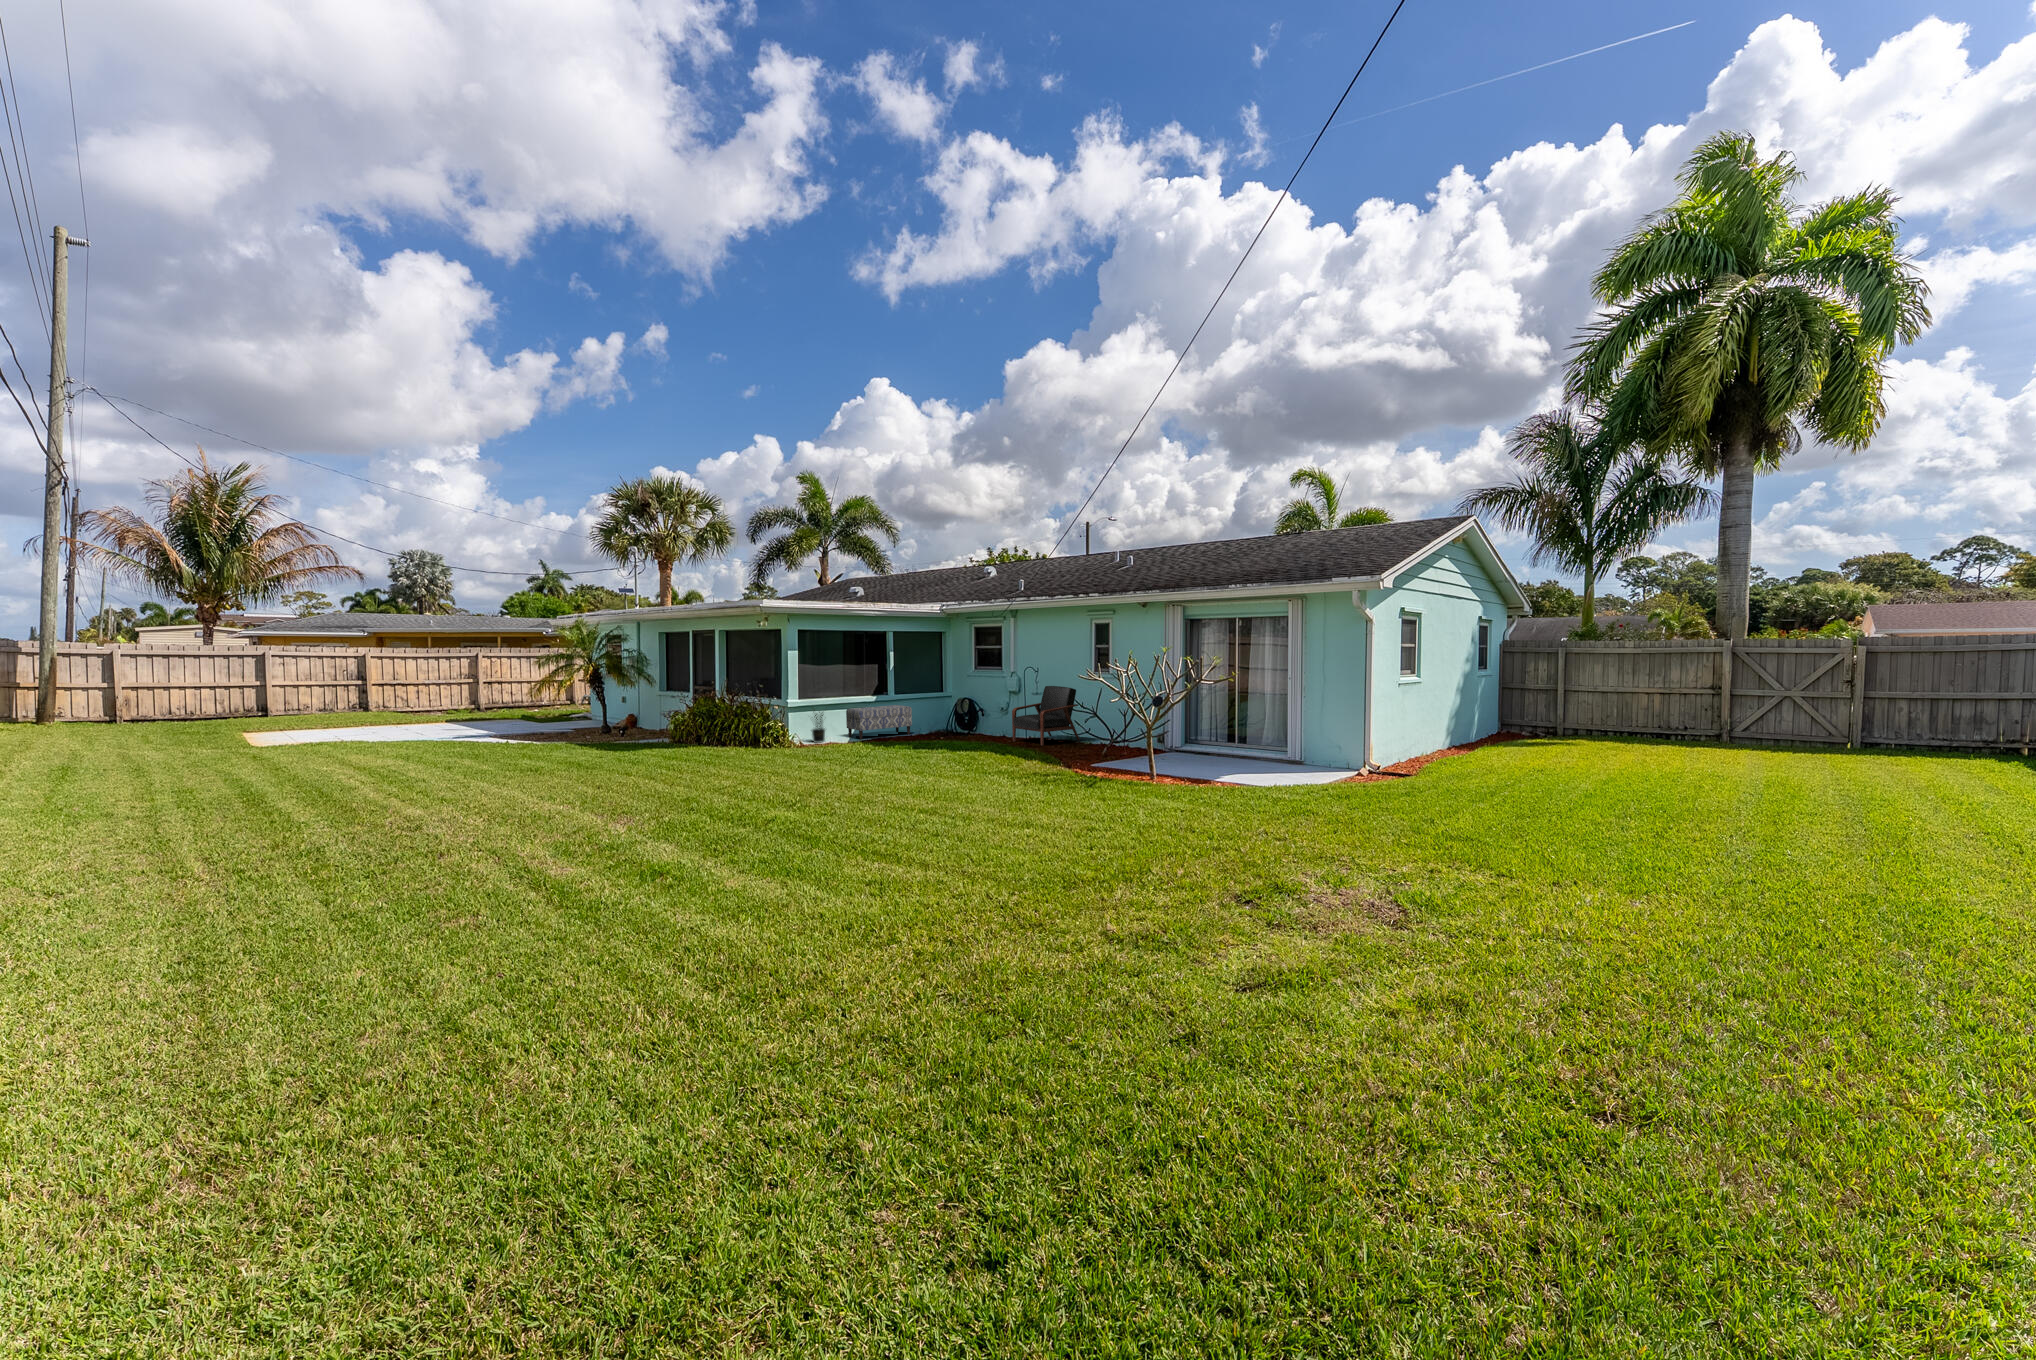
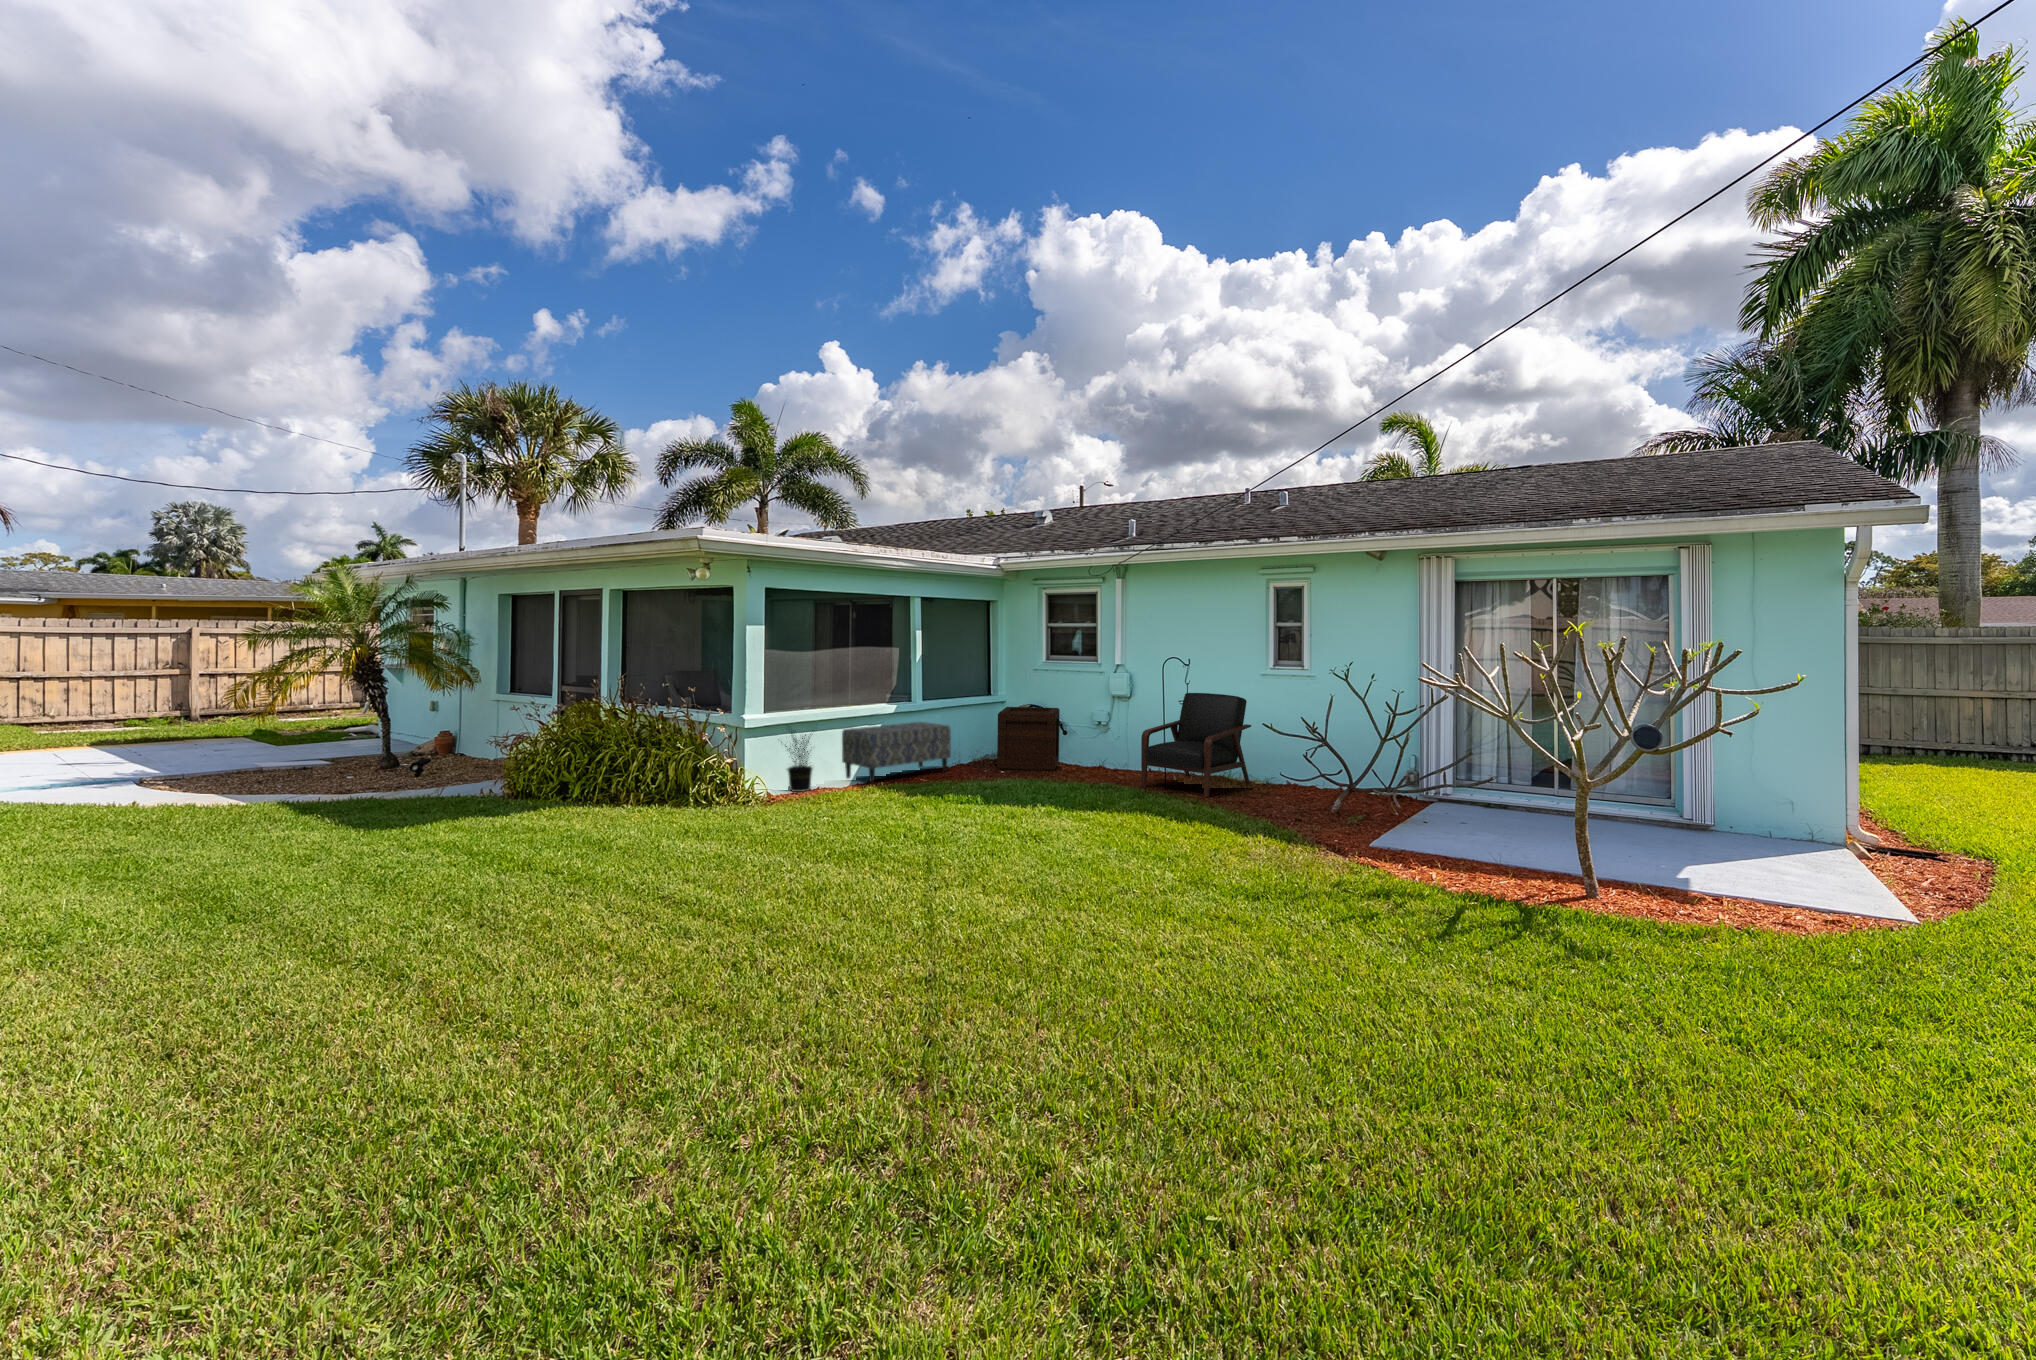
wooden crate: none [941,696,984,734] -> present [997,707,1060,771]

